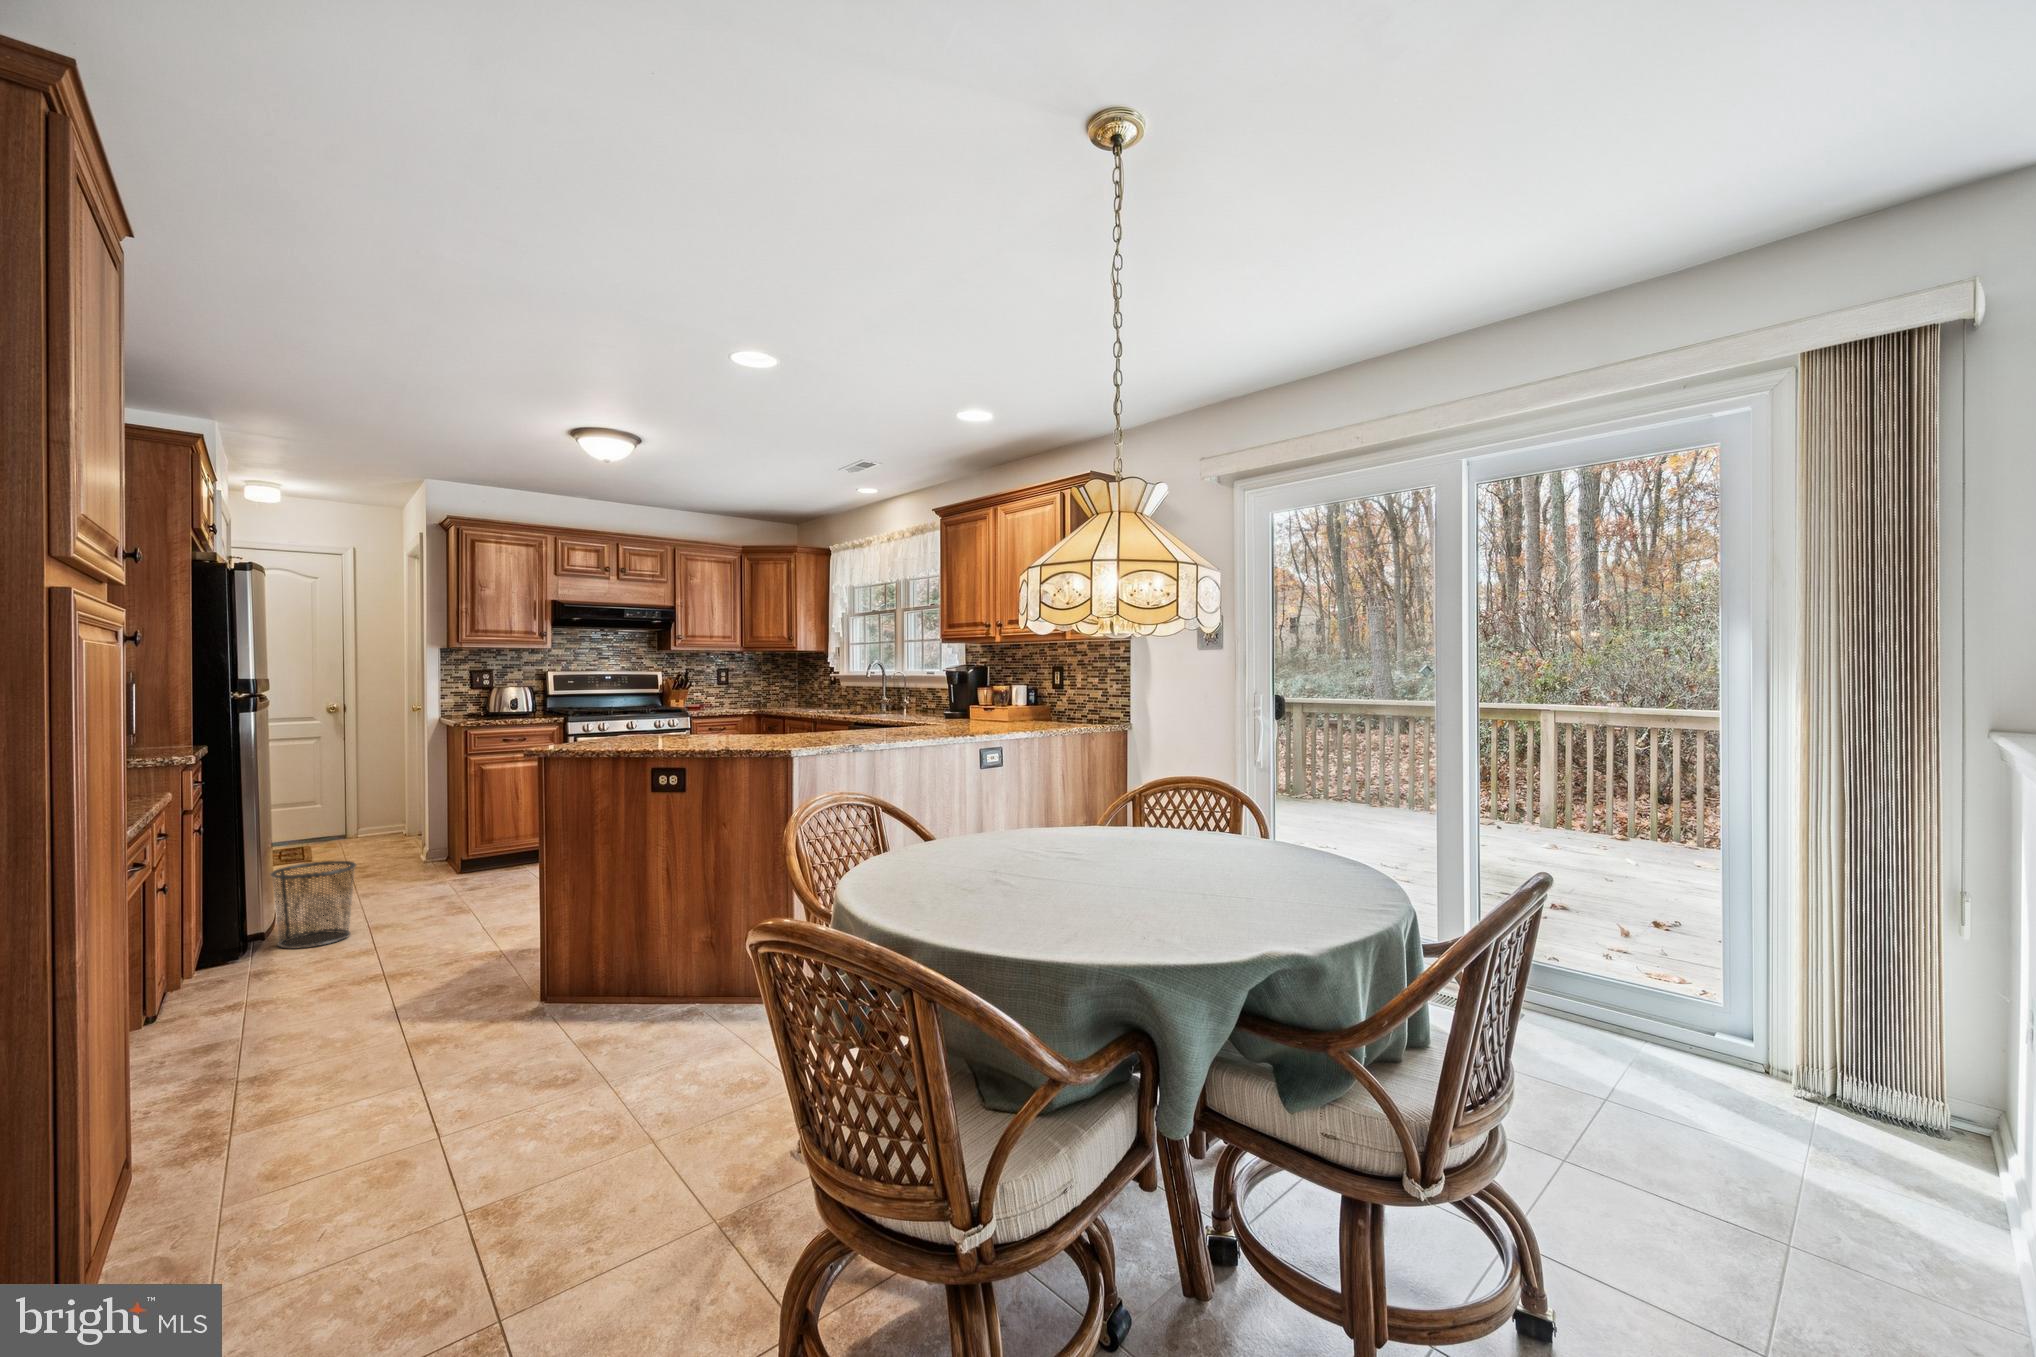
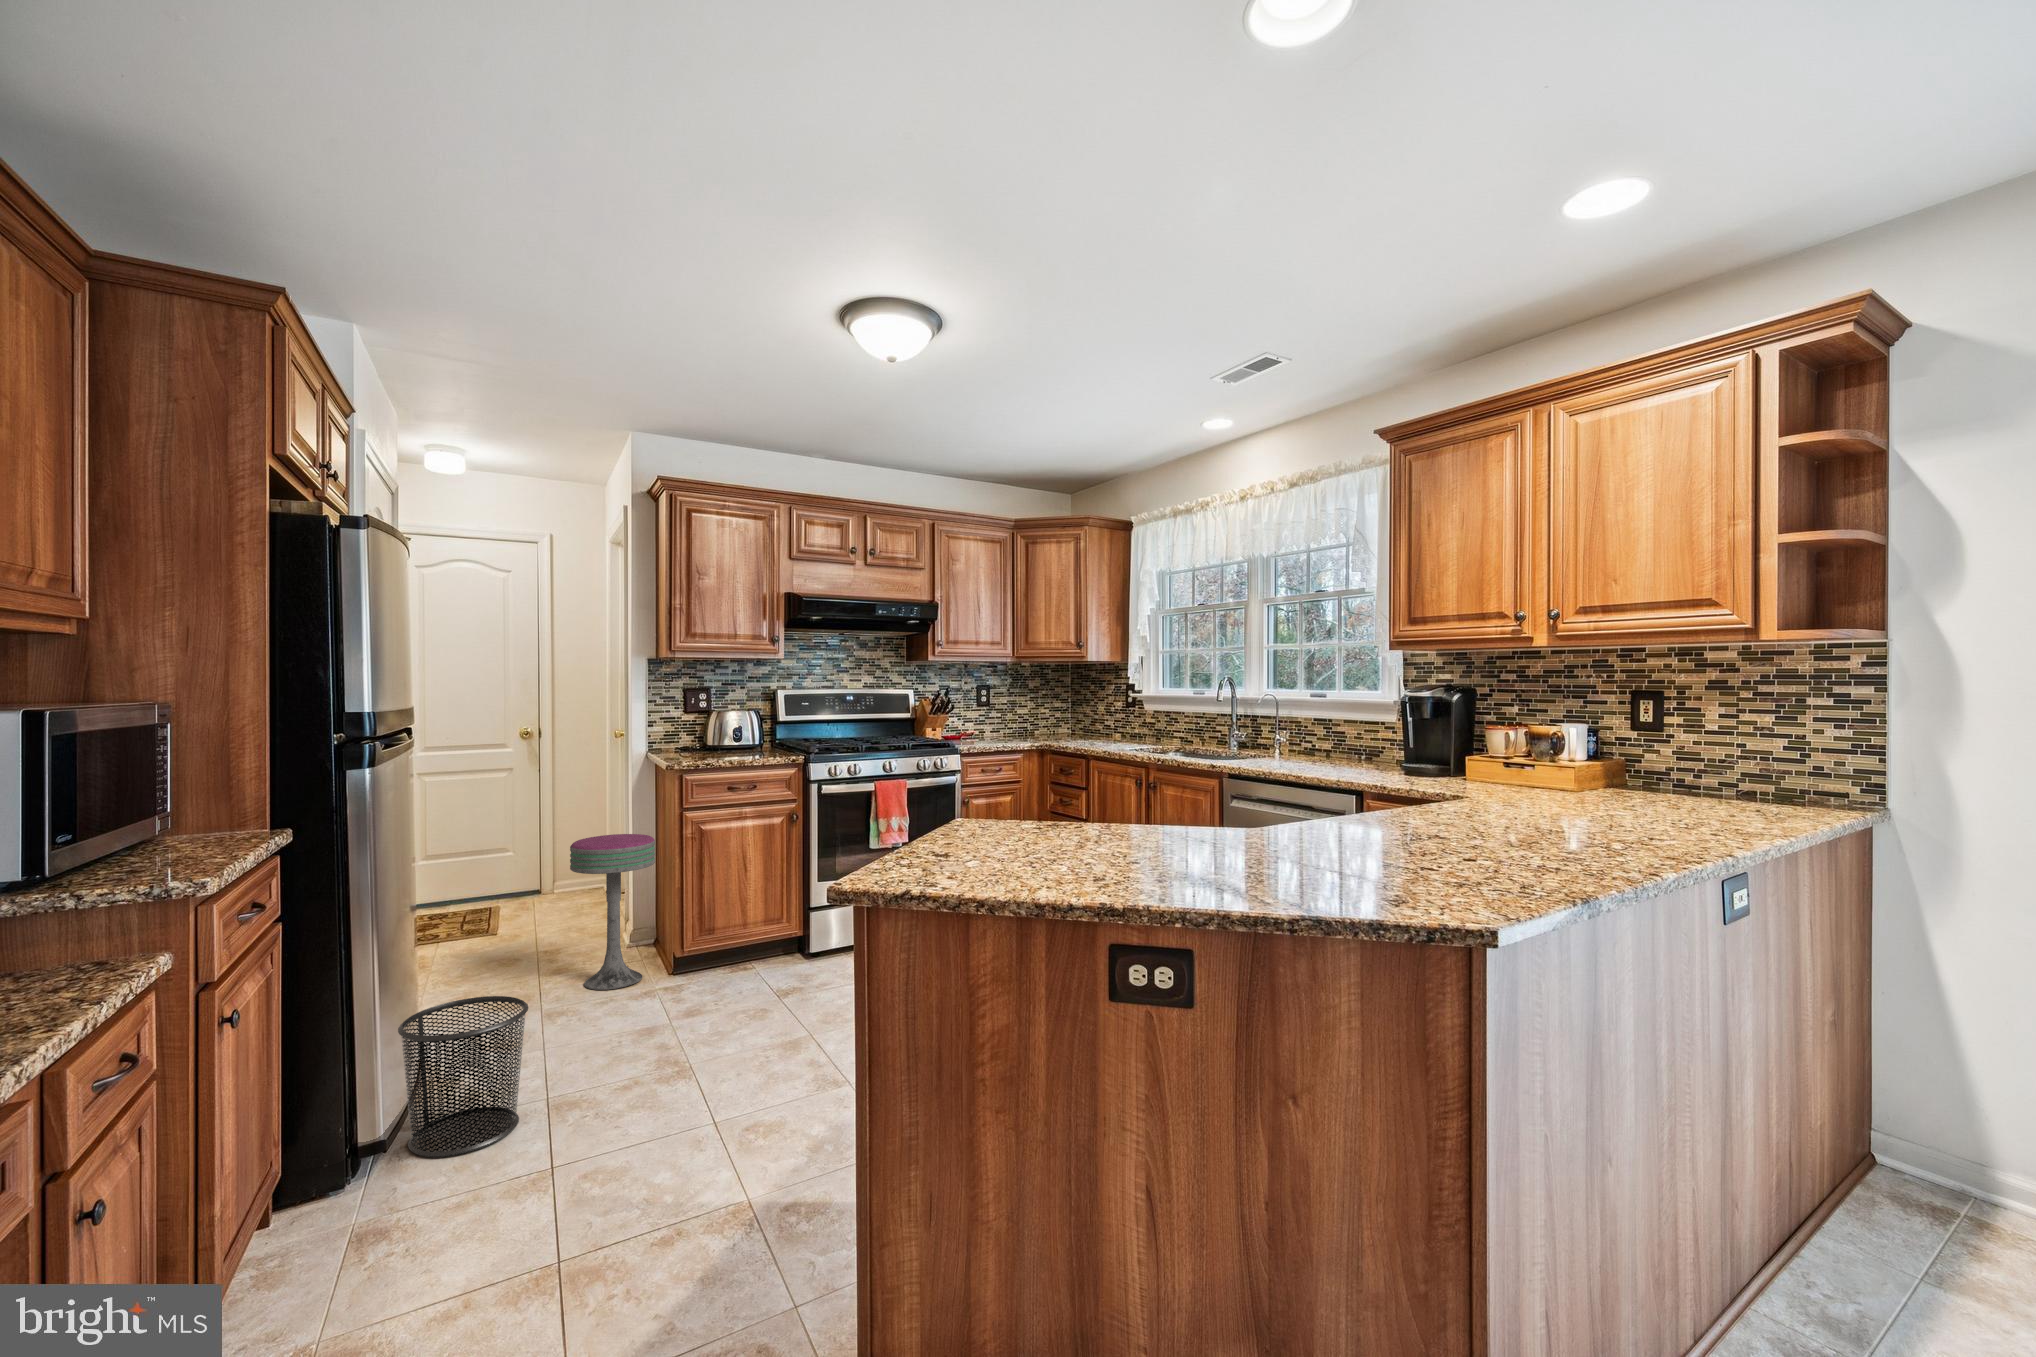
bar stool: none [380,775,447,883] -> present [570,834,655,990]

